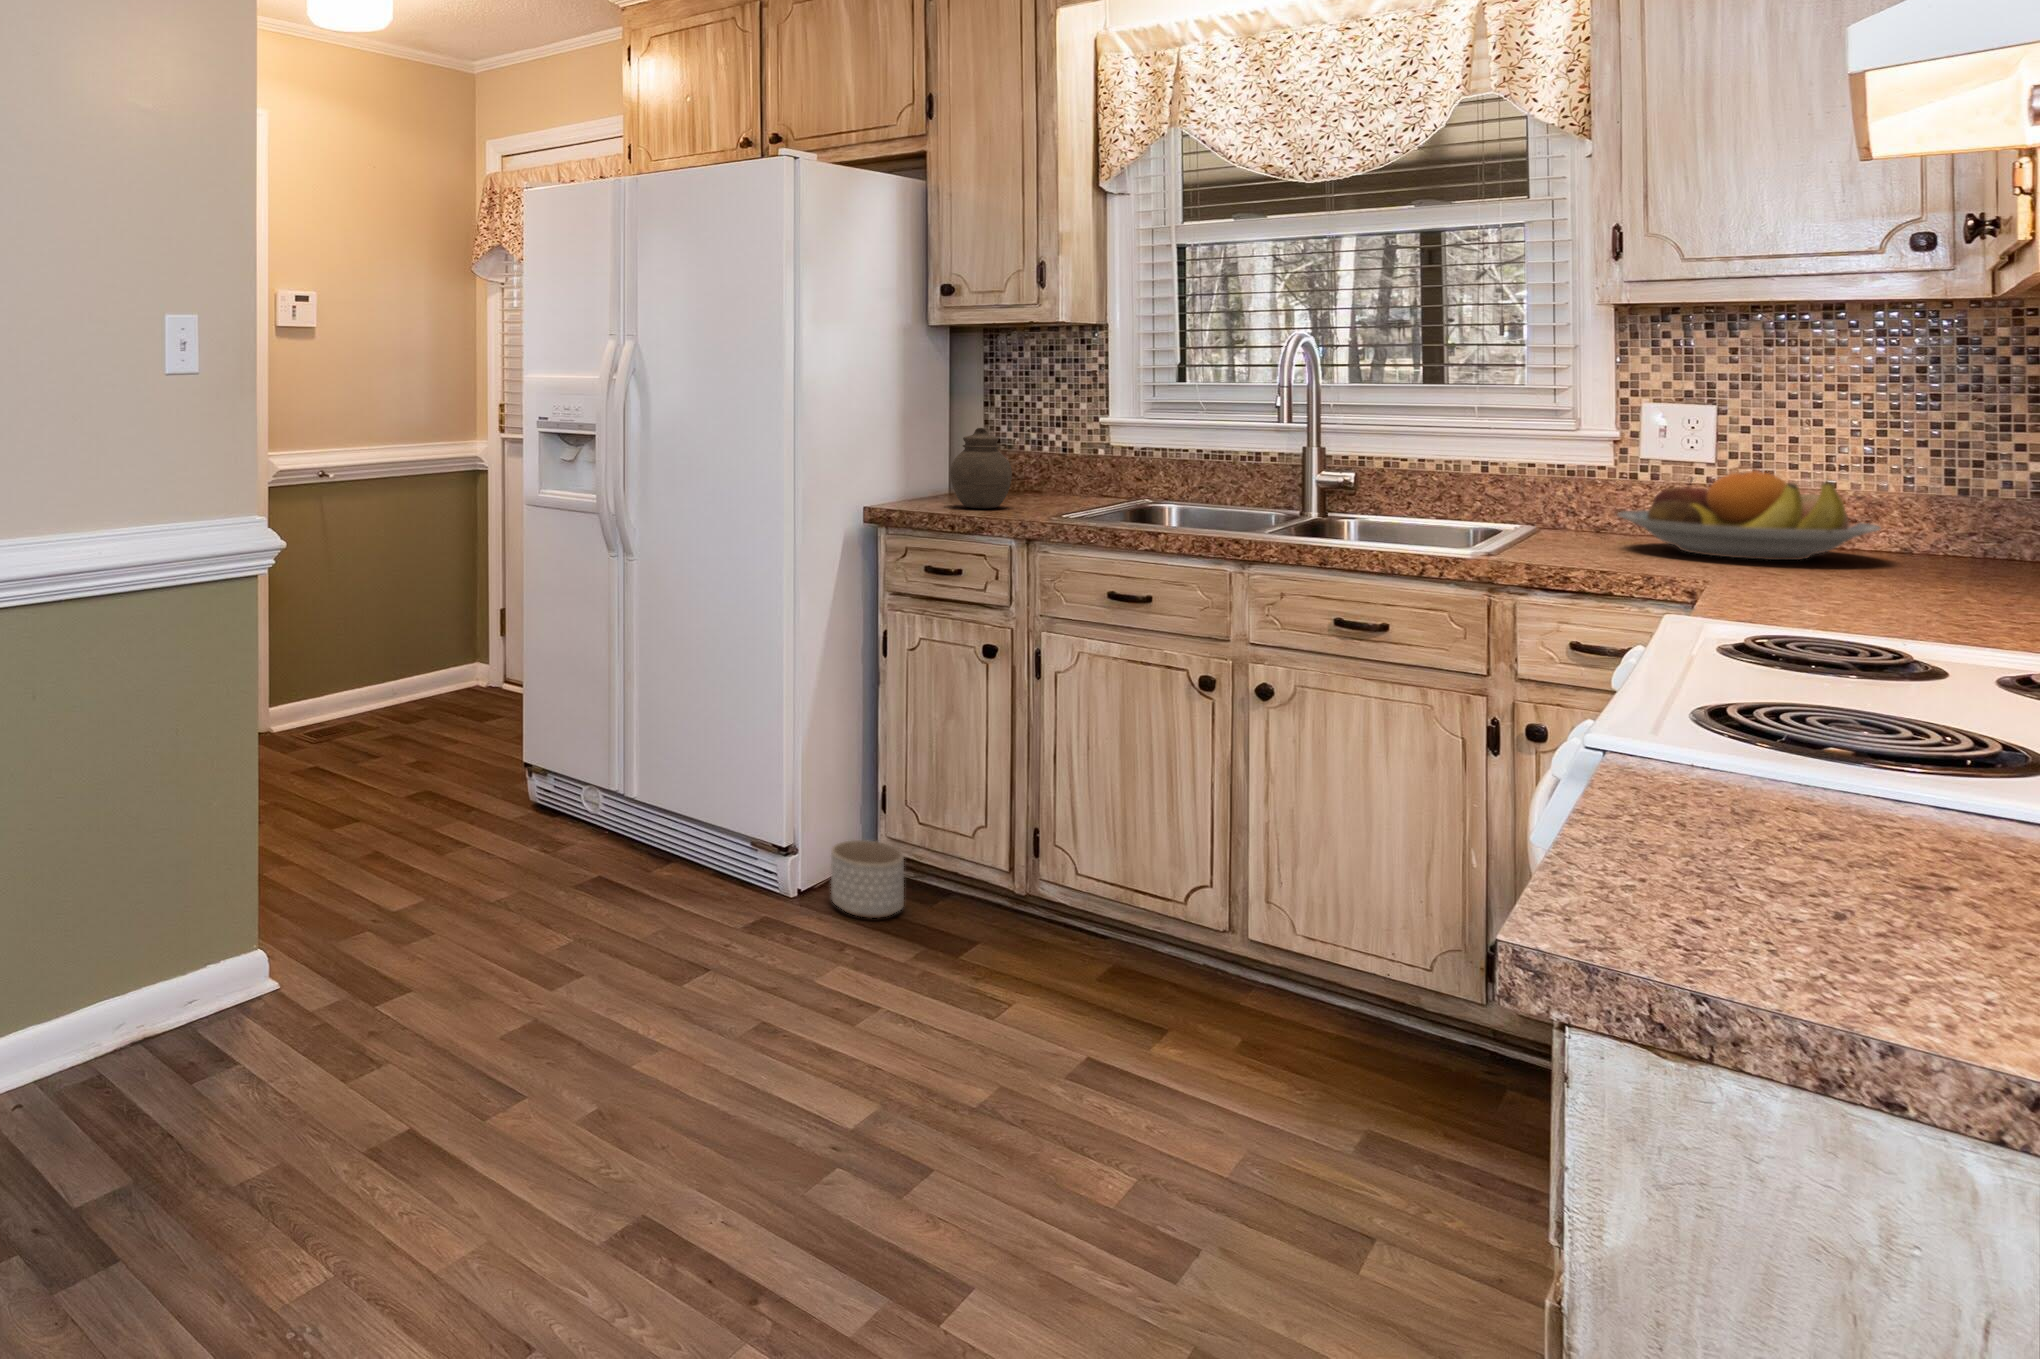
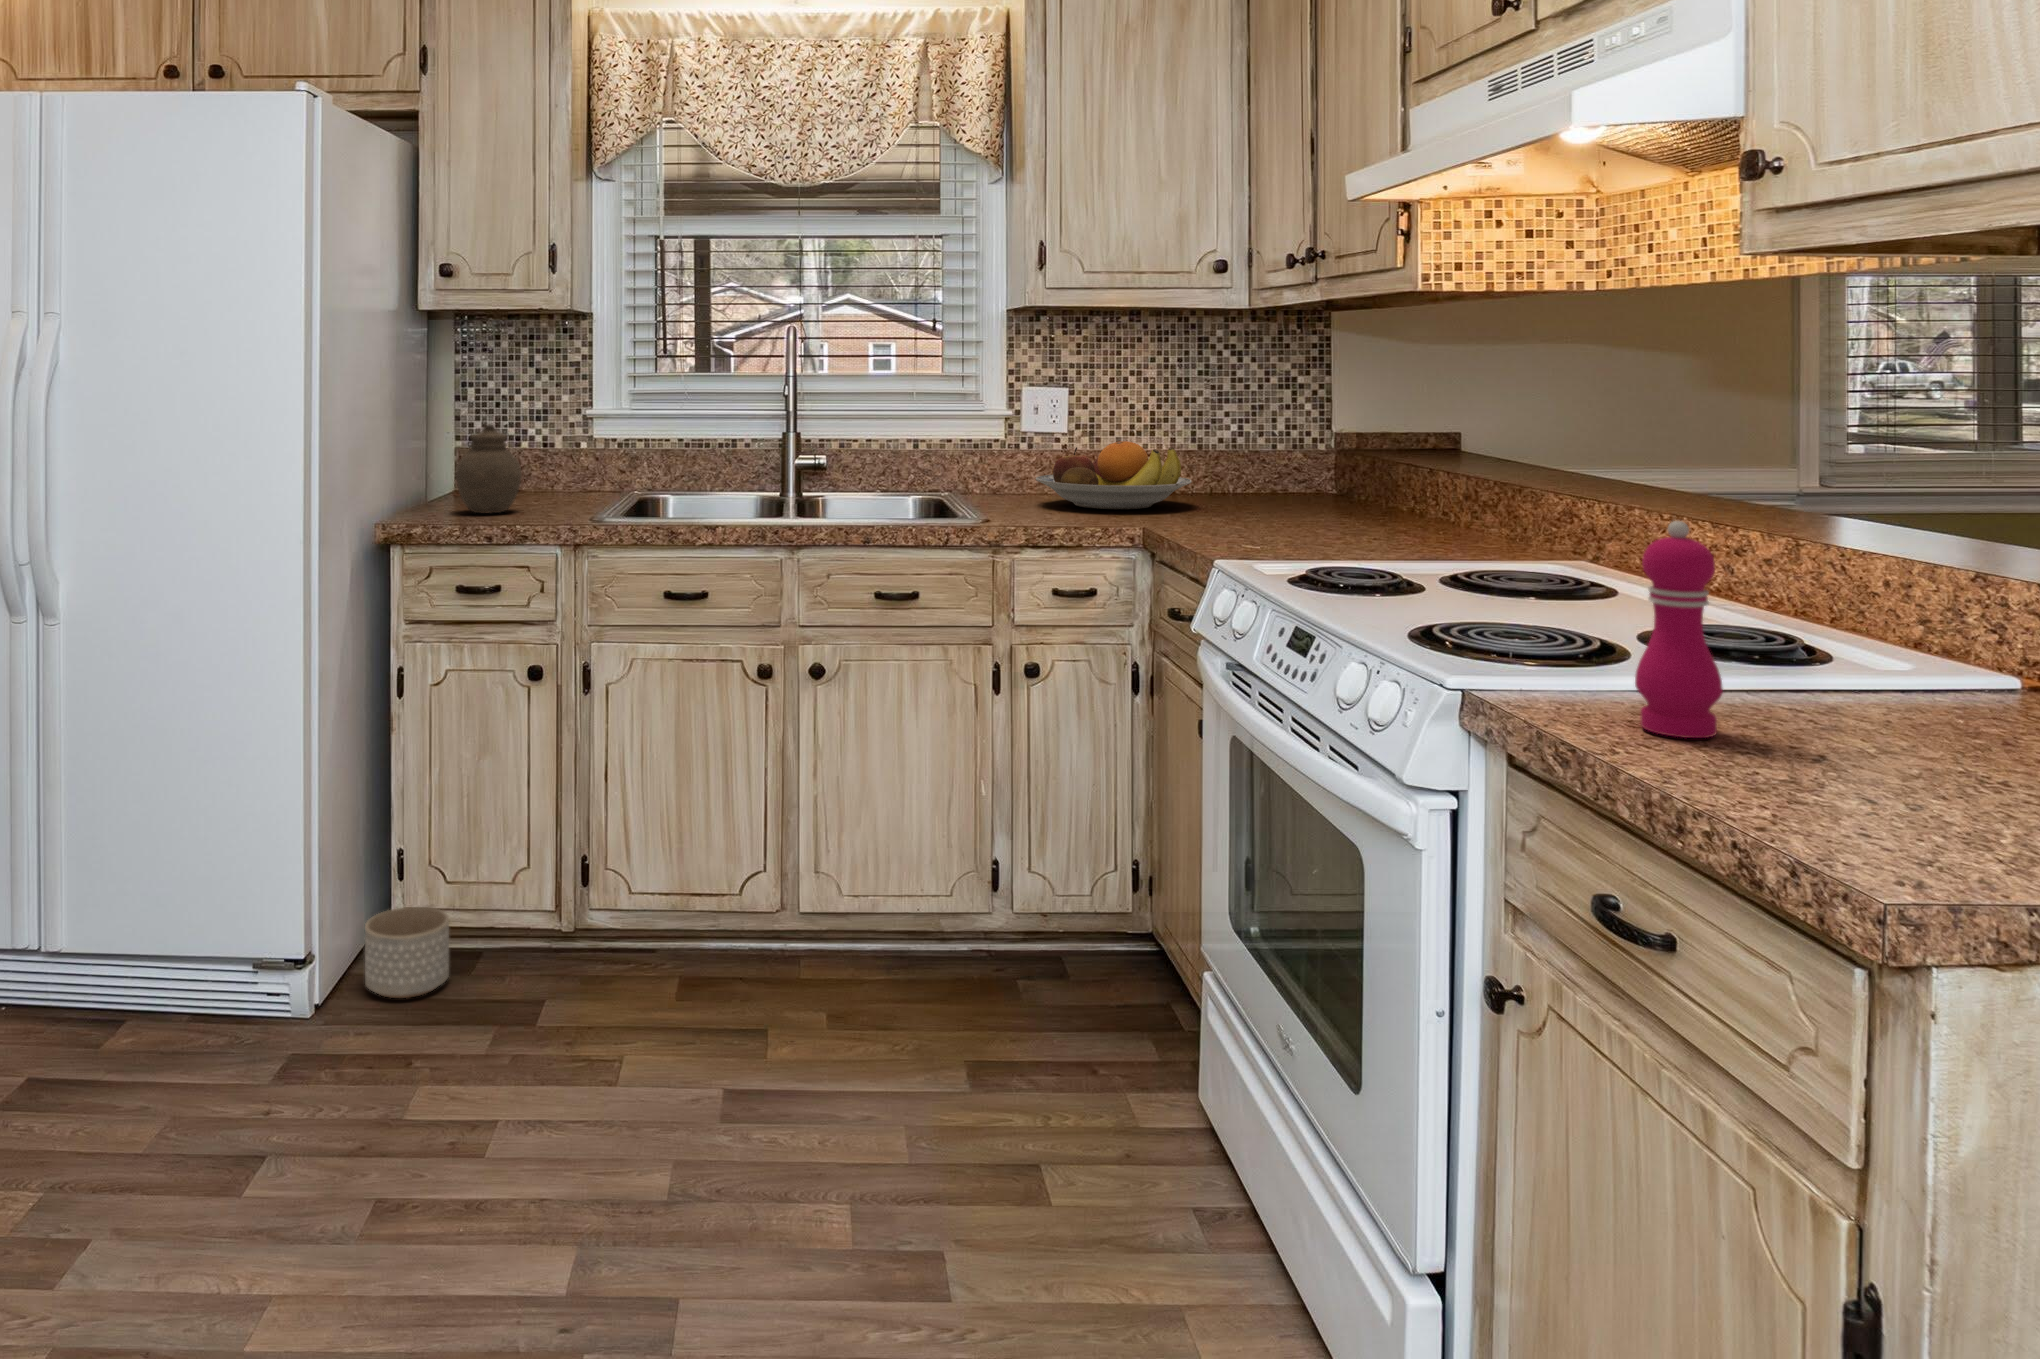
pepper mill: none [1701,564,1849,883] -> present [1635,521,1723,738]

